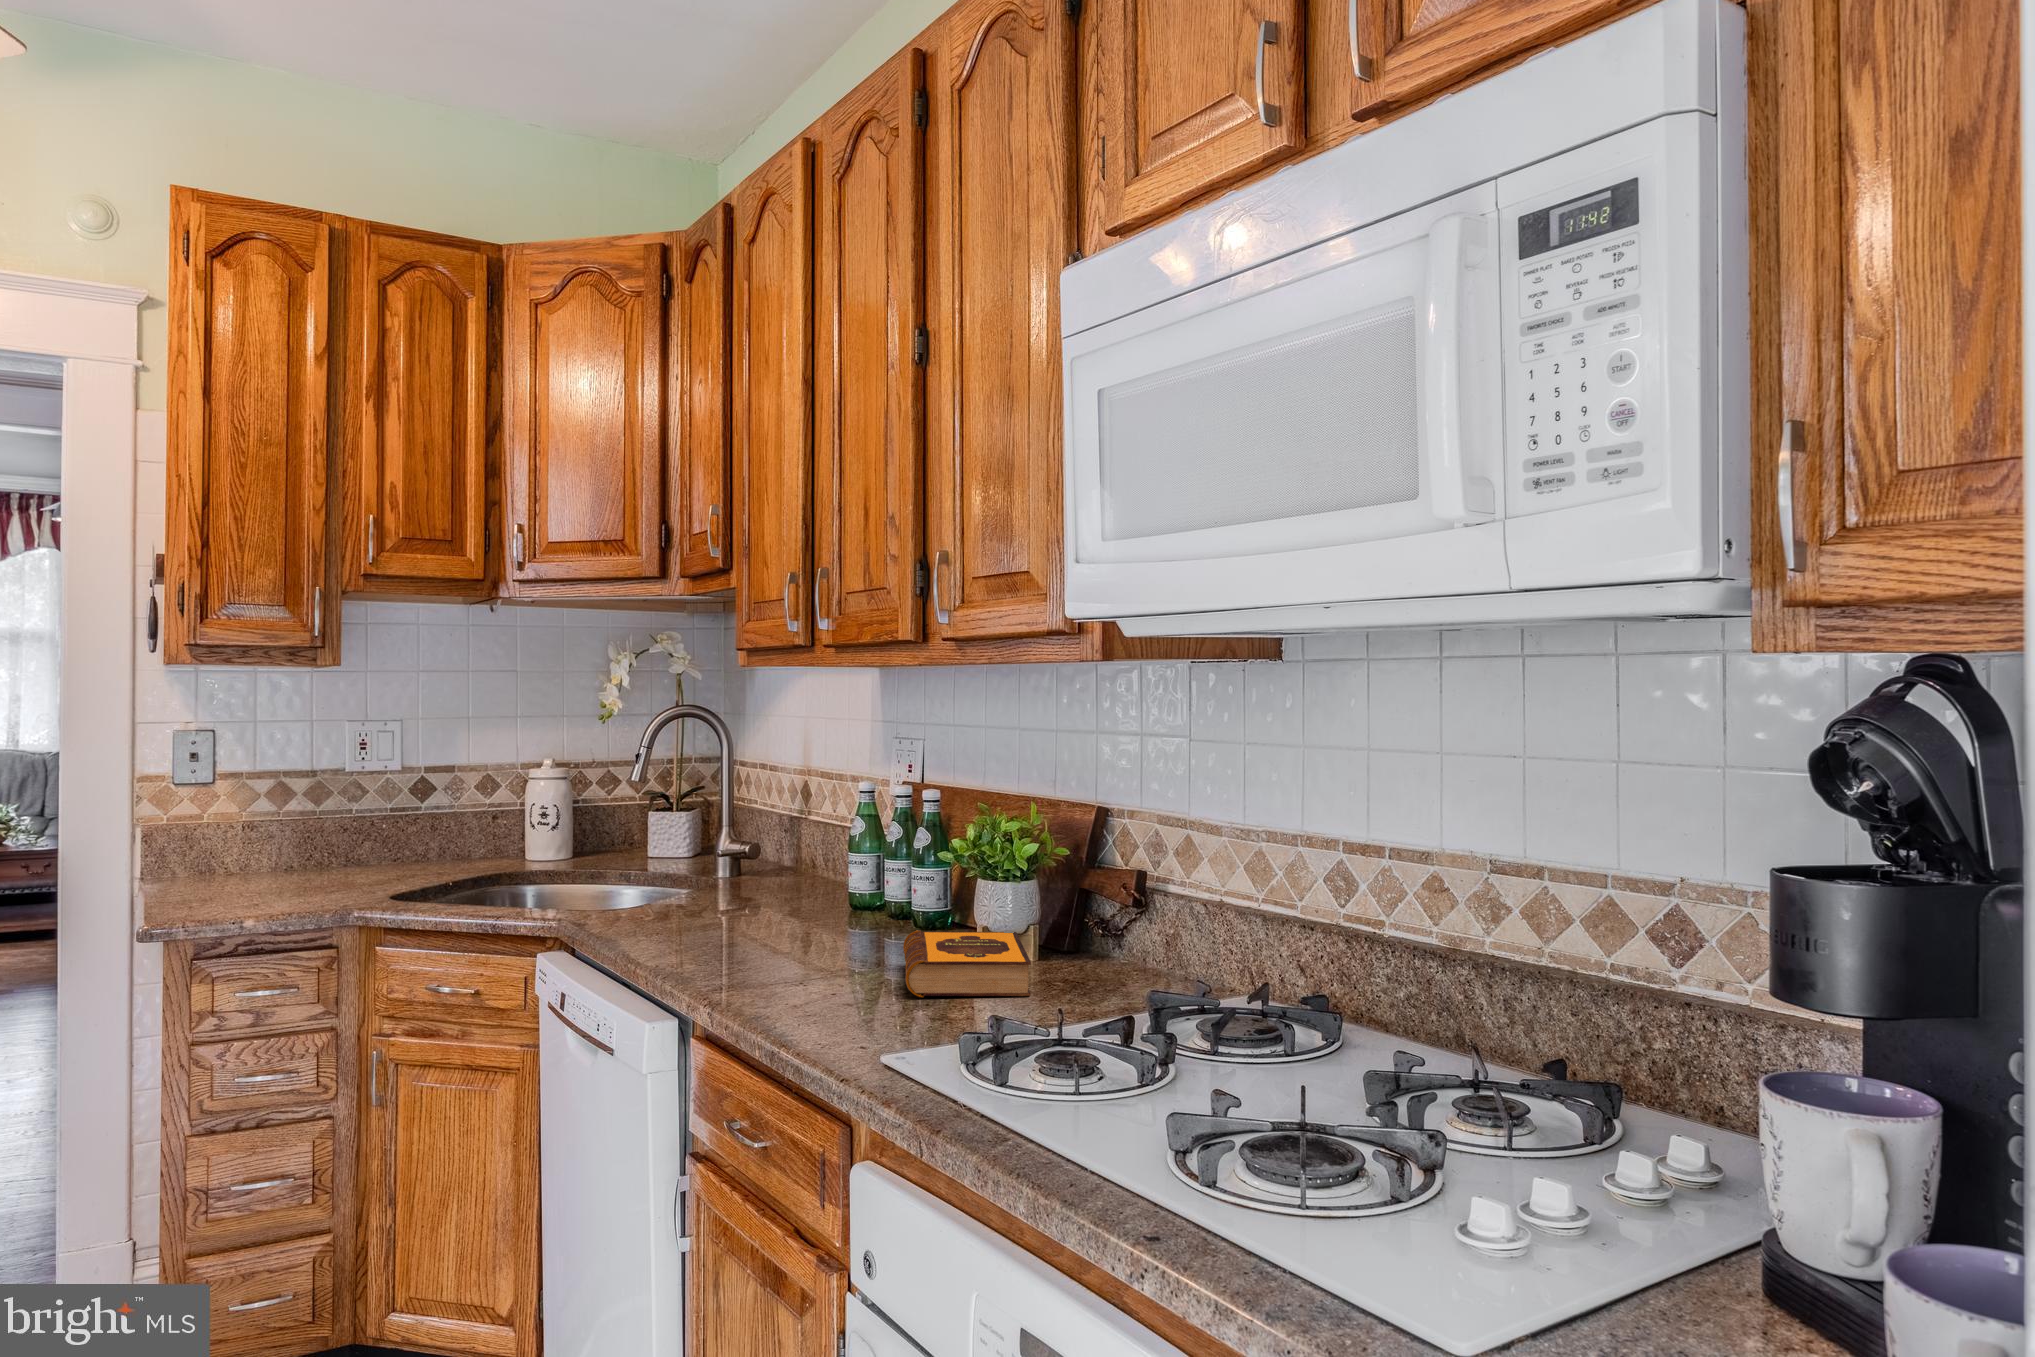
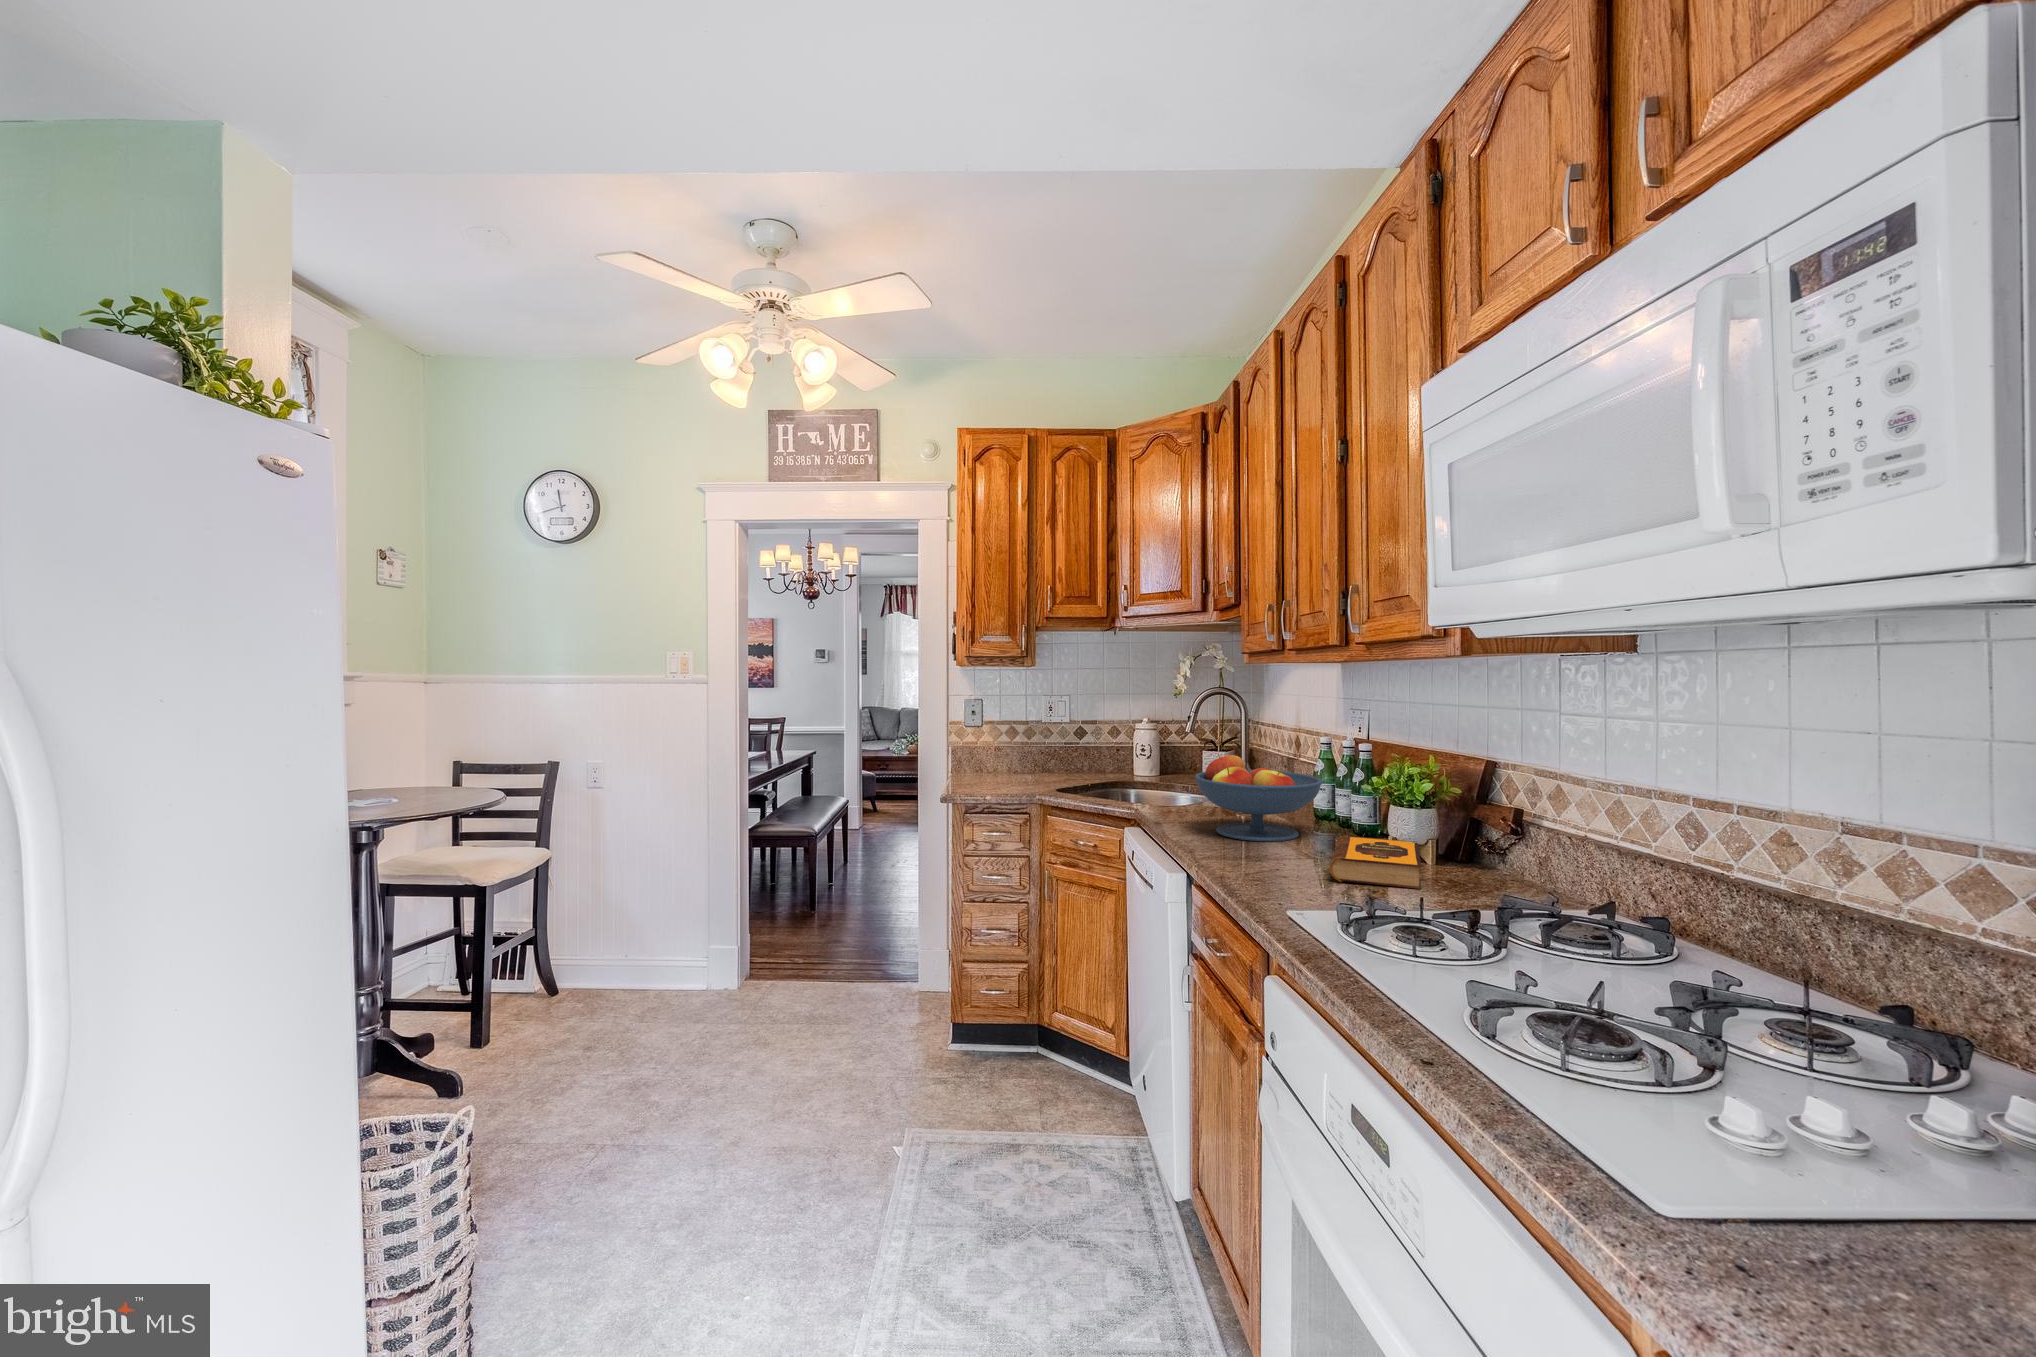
fruit bowl: none [673,815,875,953] -> present [1195,754,1323,841]

